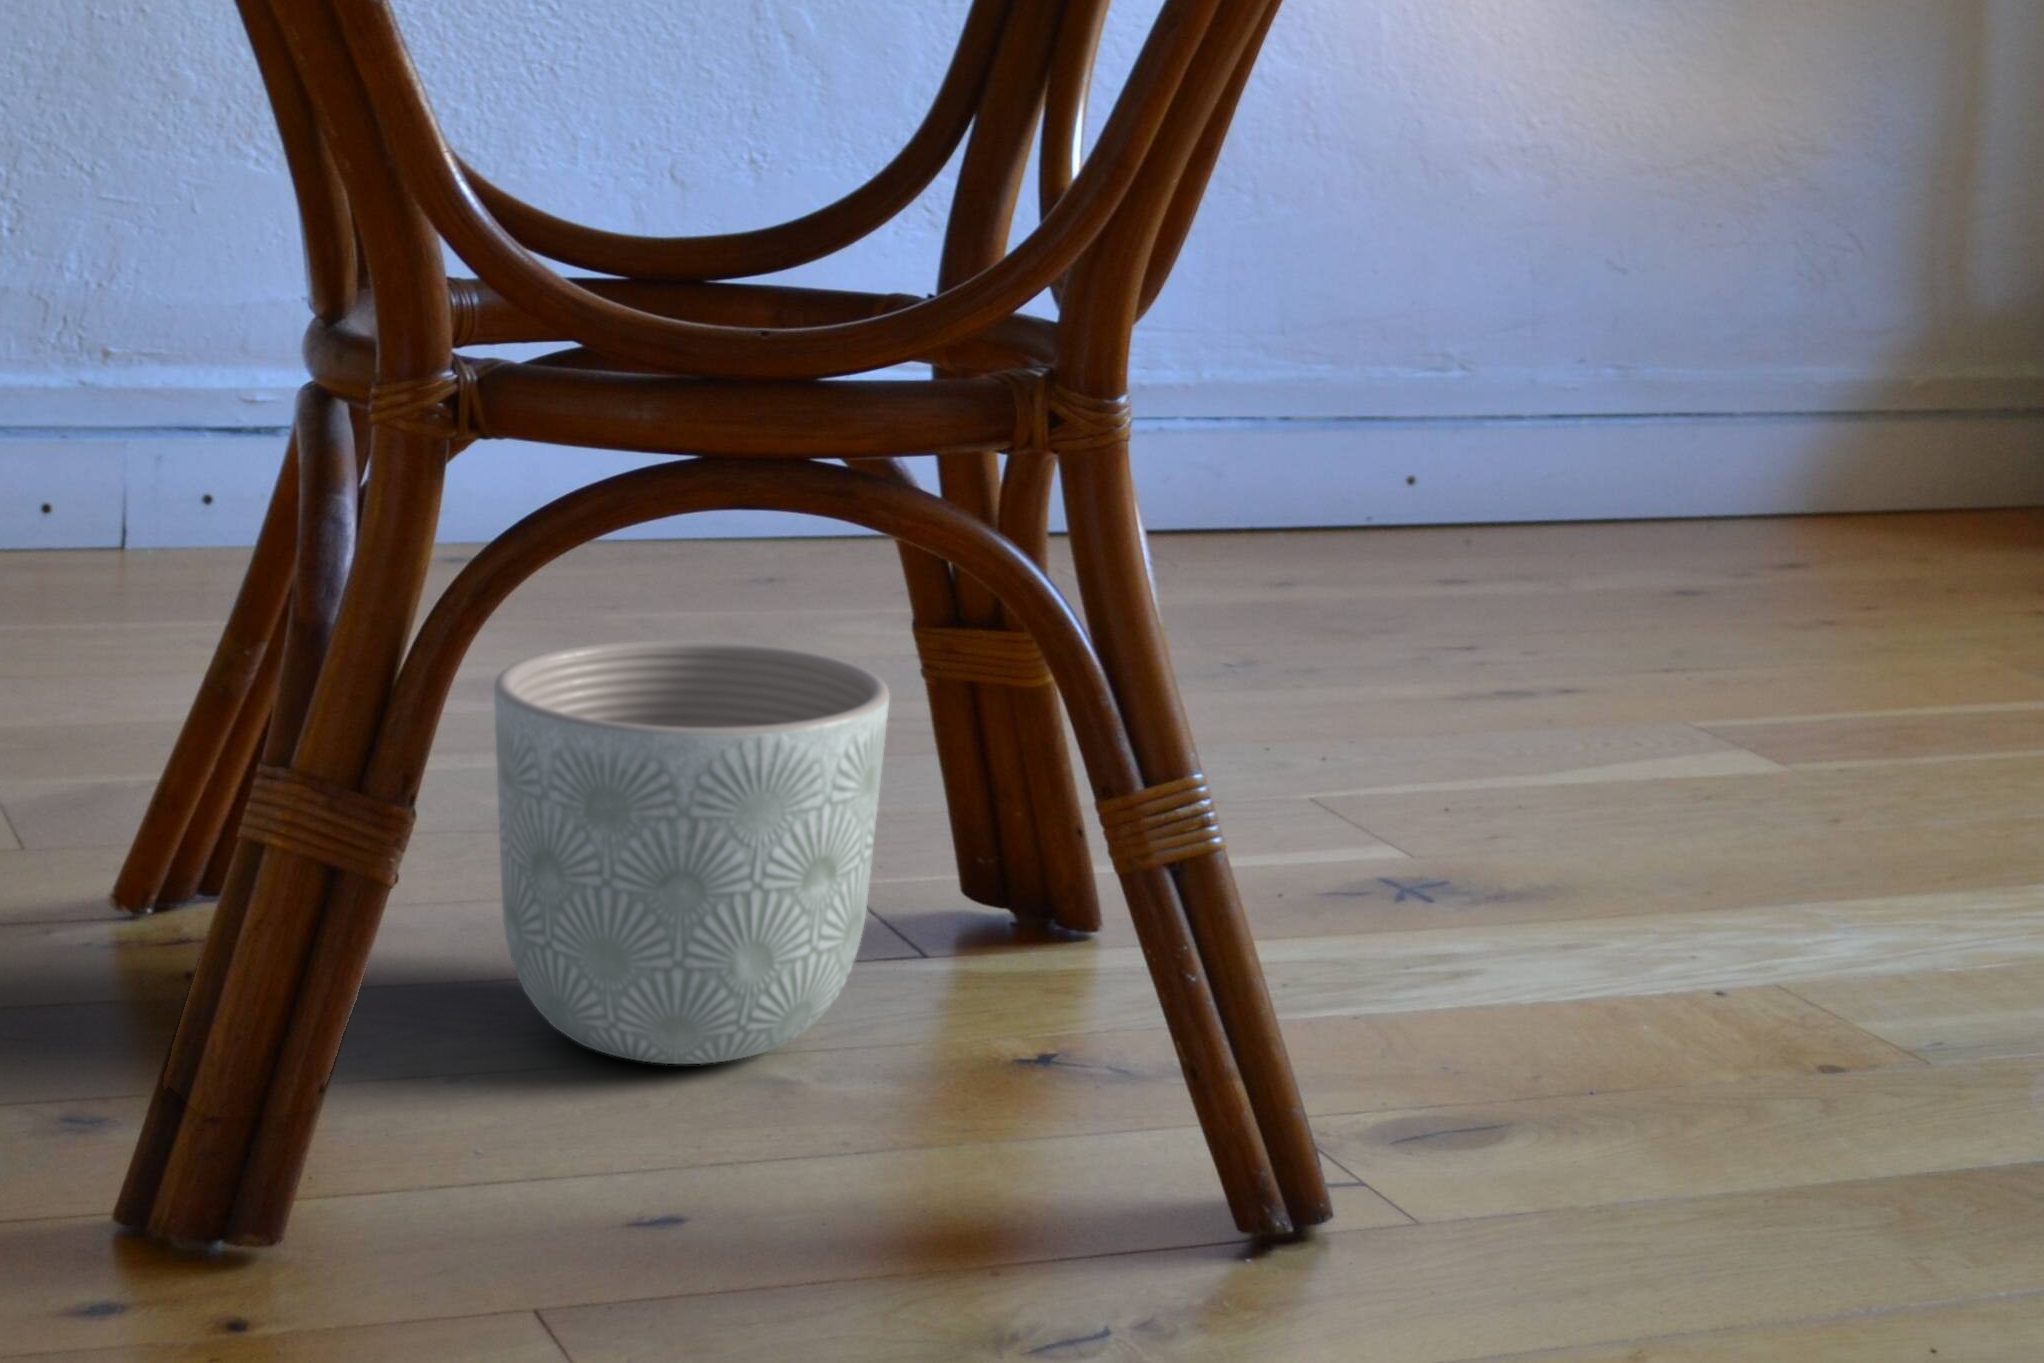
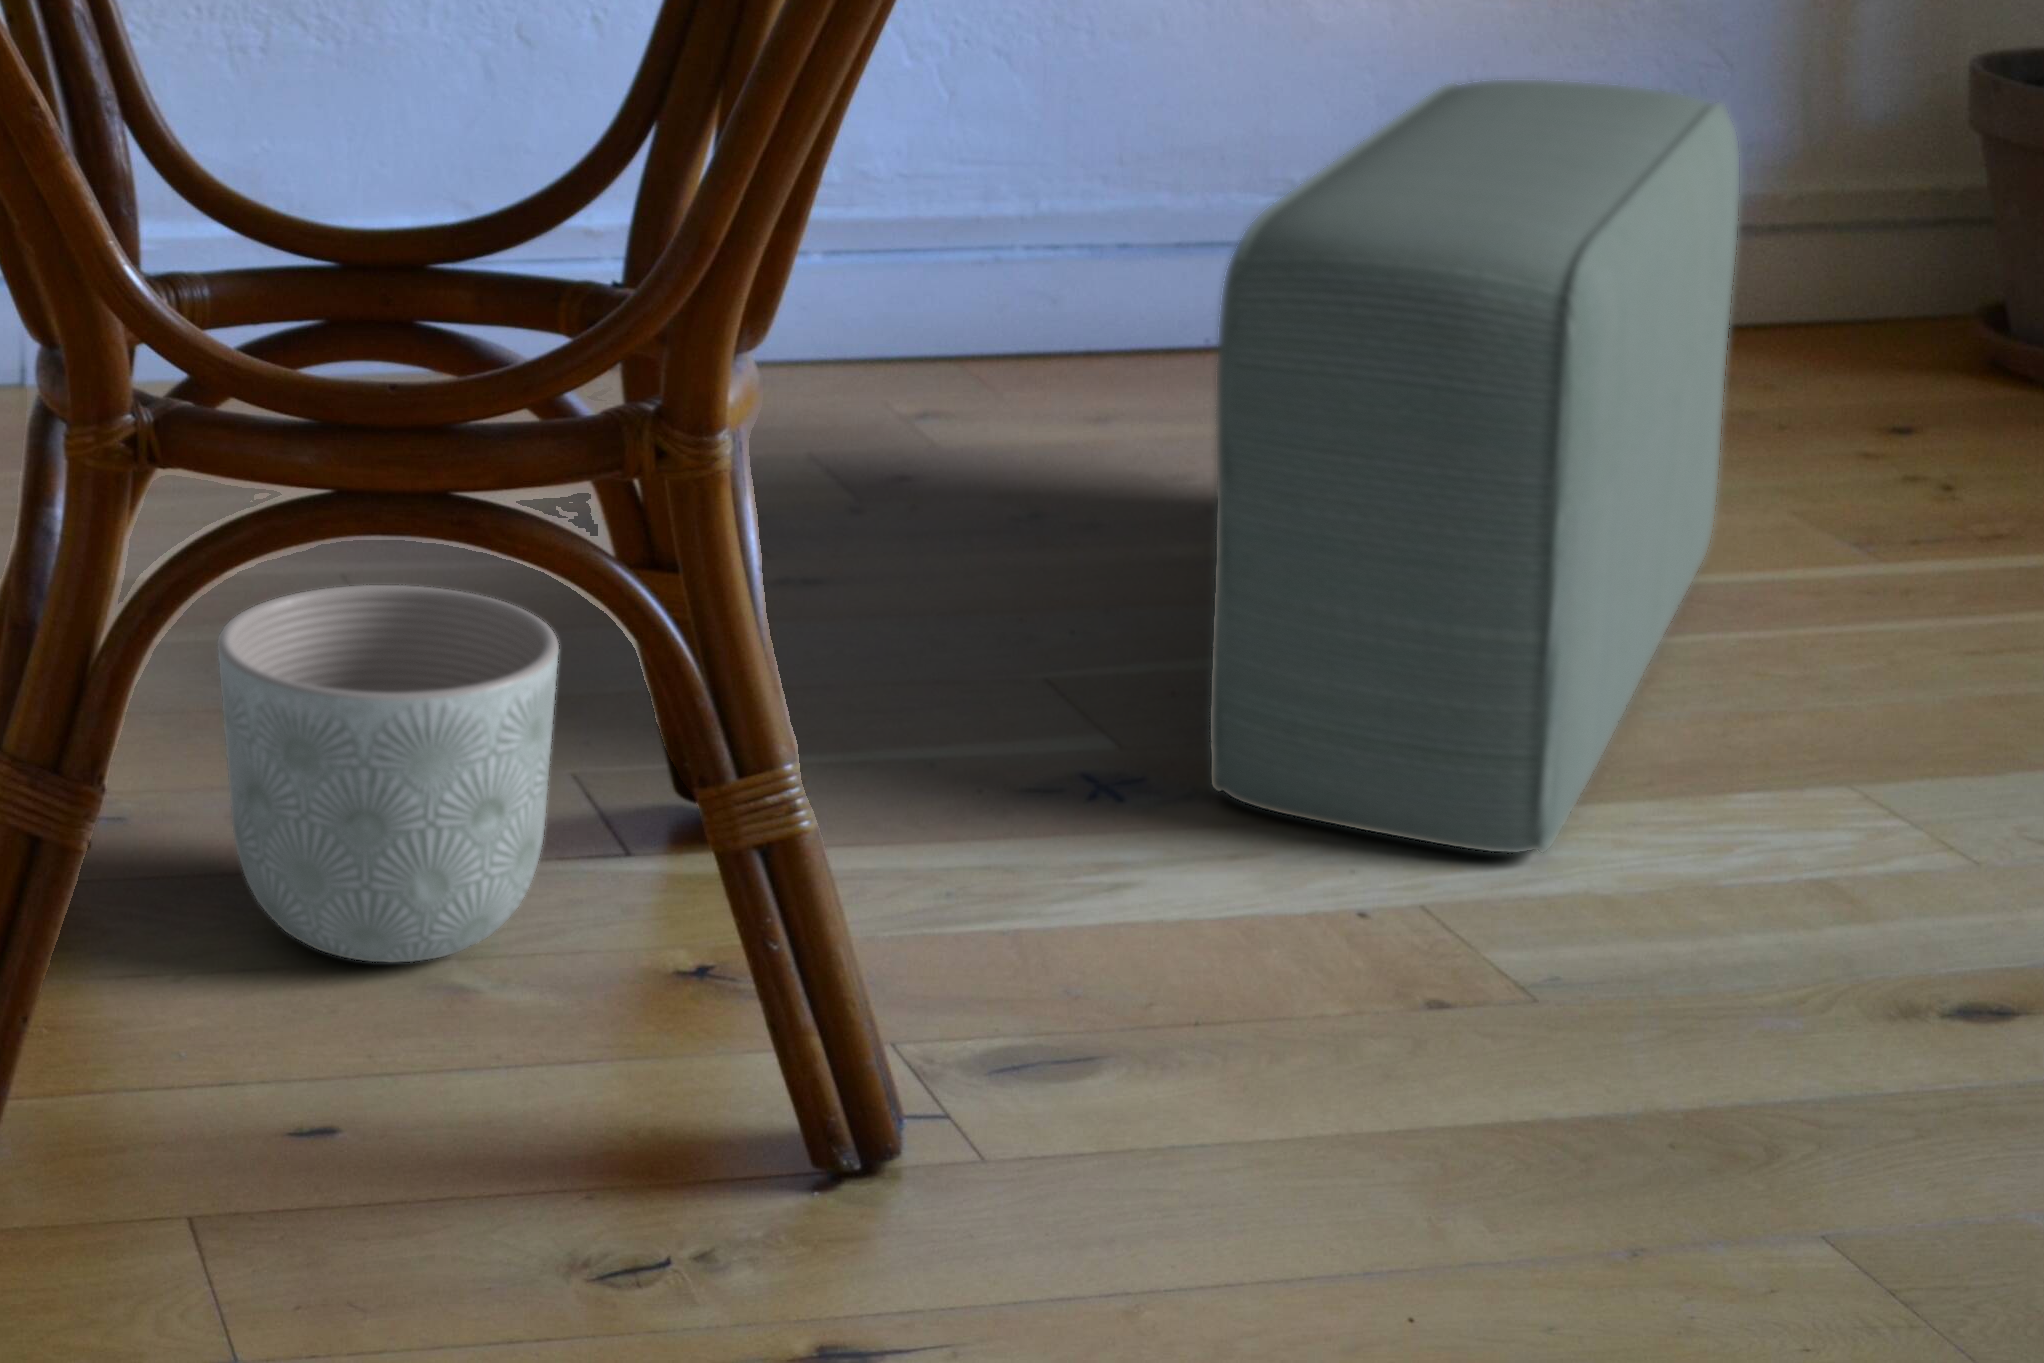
pouf: none [1530,192,1955,927] -> present [1210,80,1739,853]

